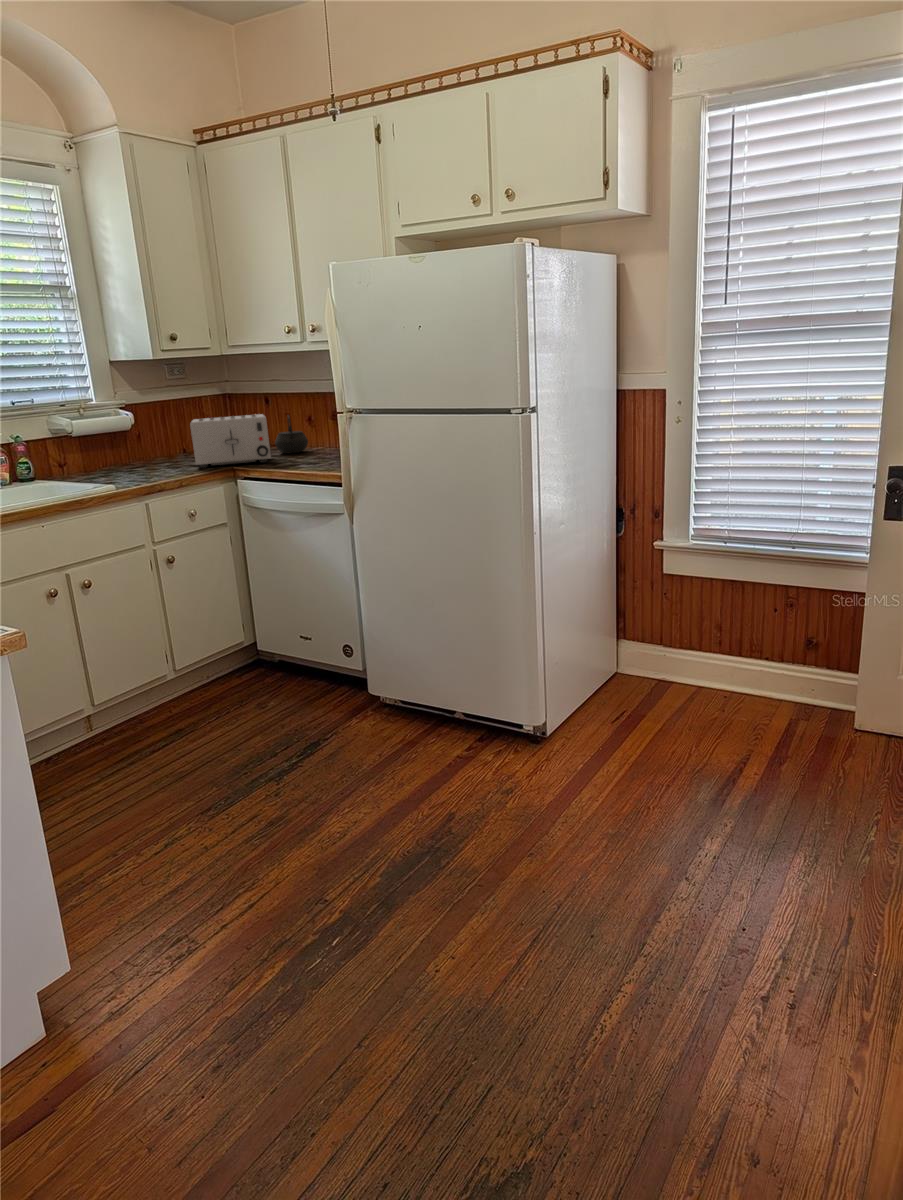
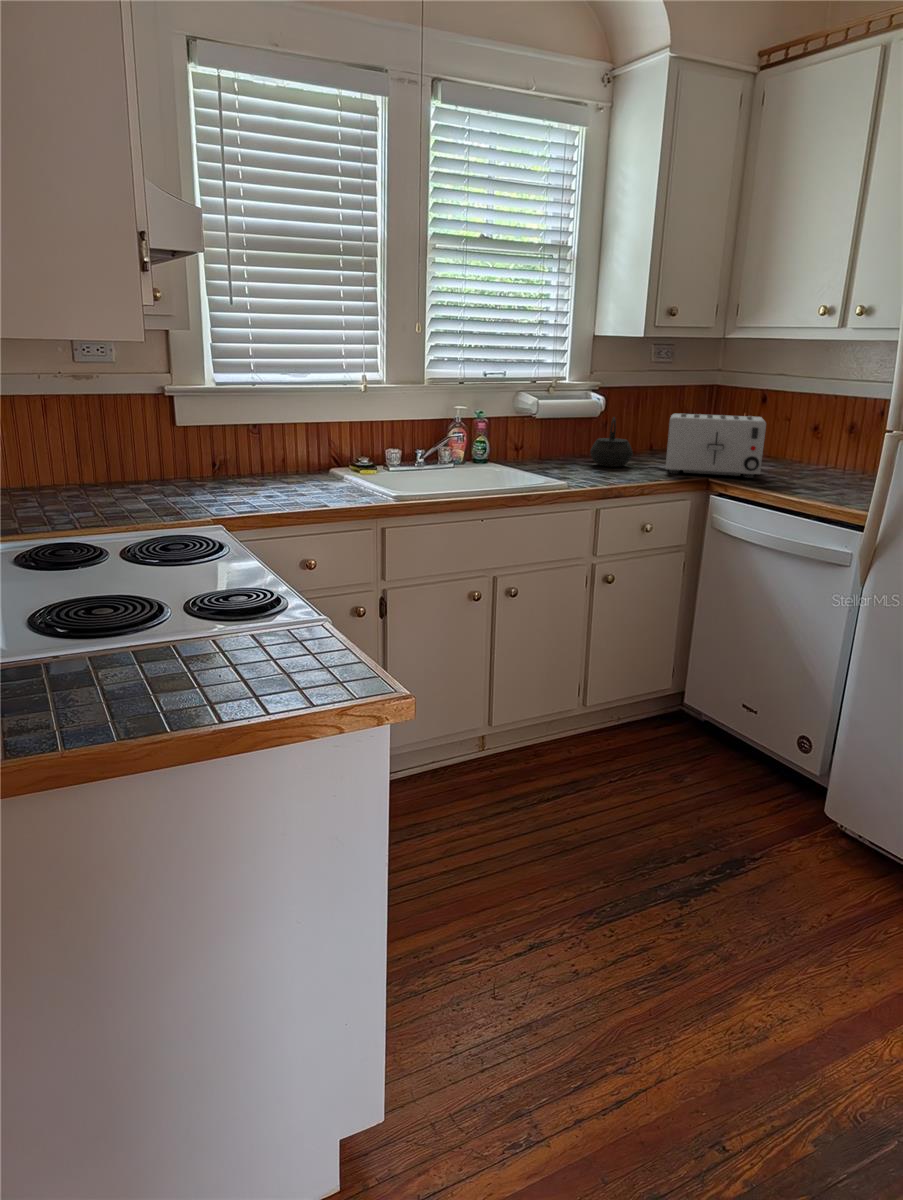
kettle: present [275,415,308,453] -> present [590,417,633,467]

